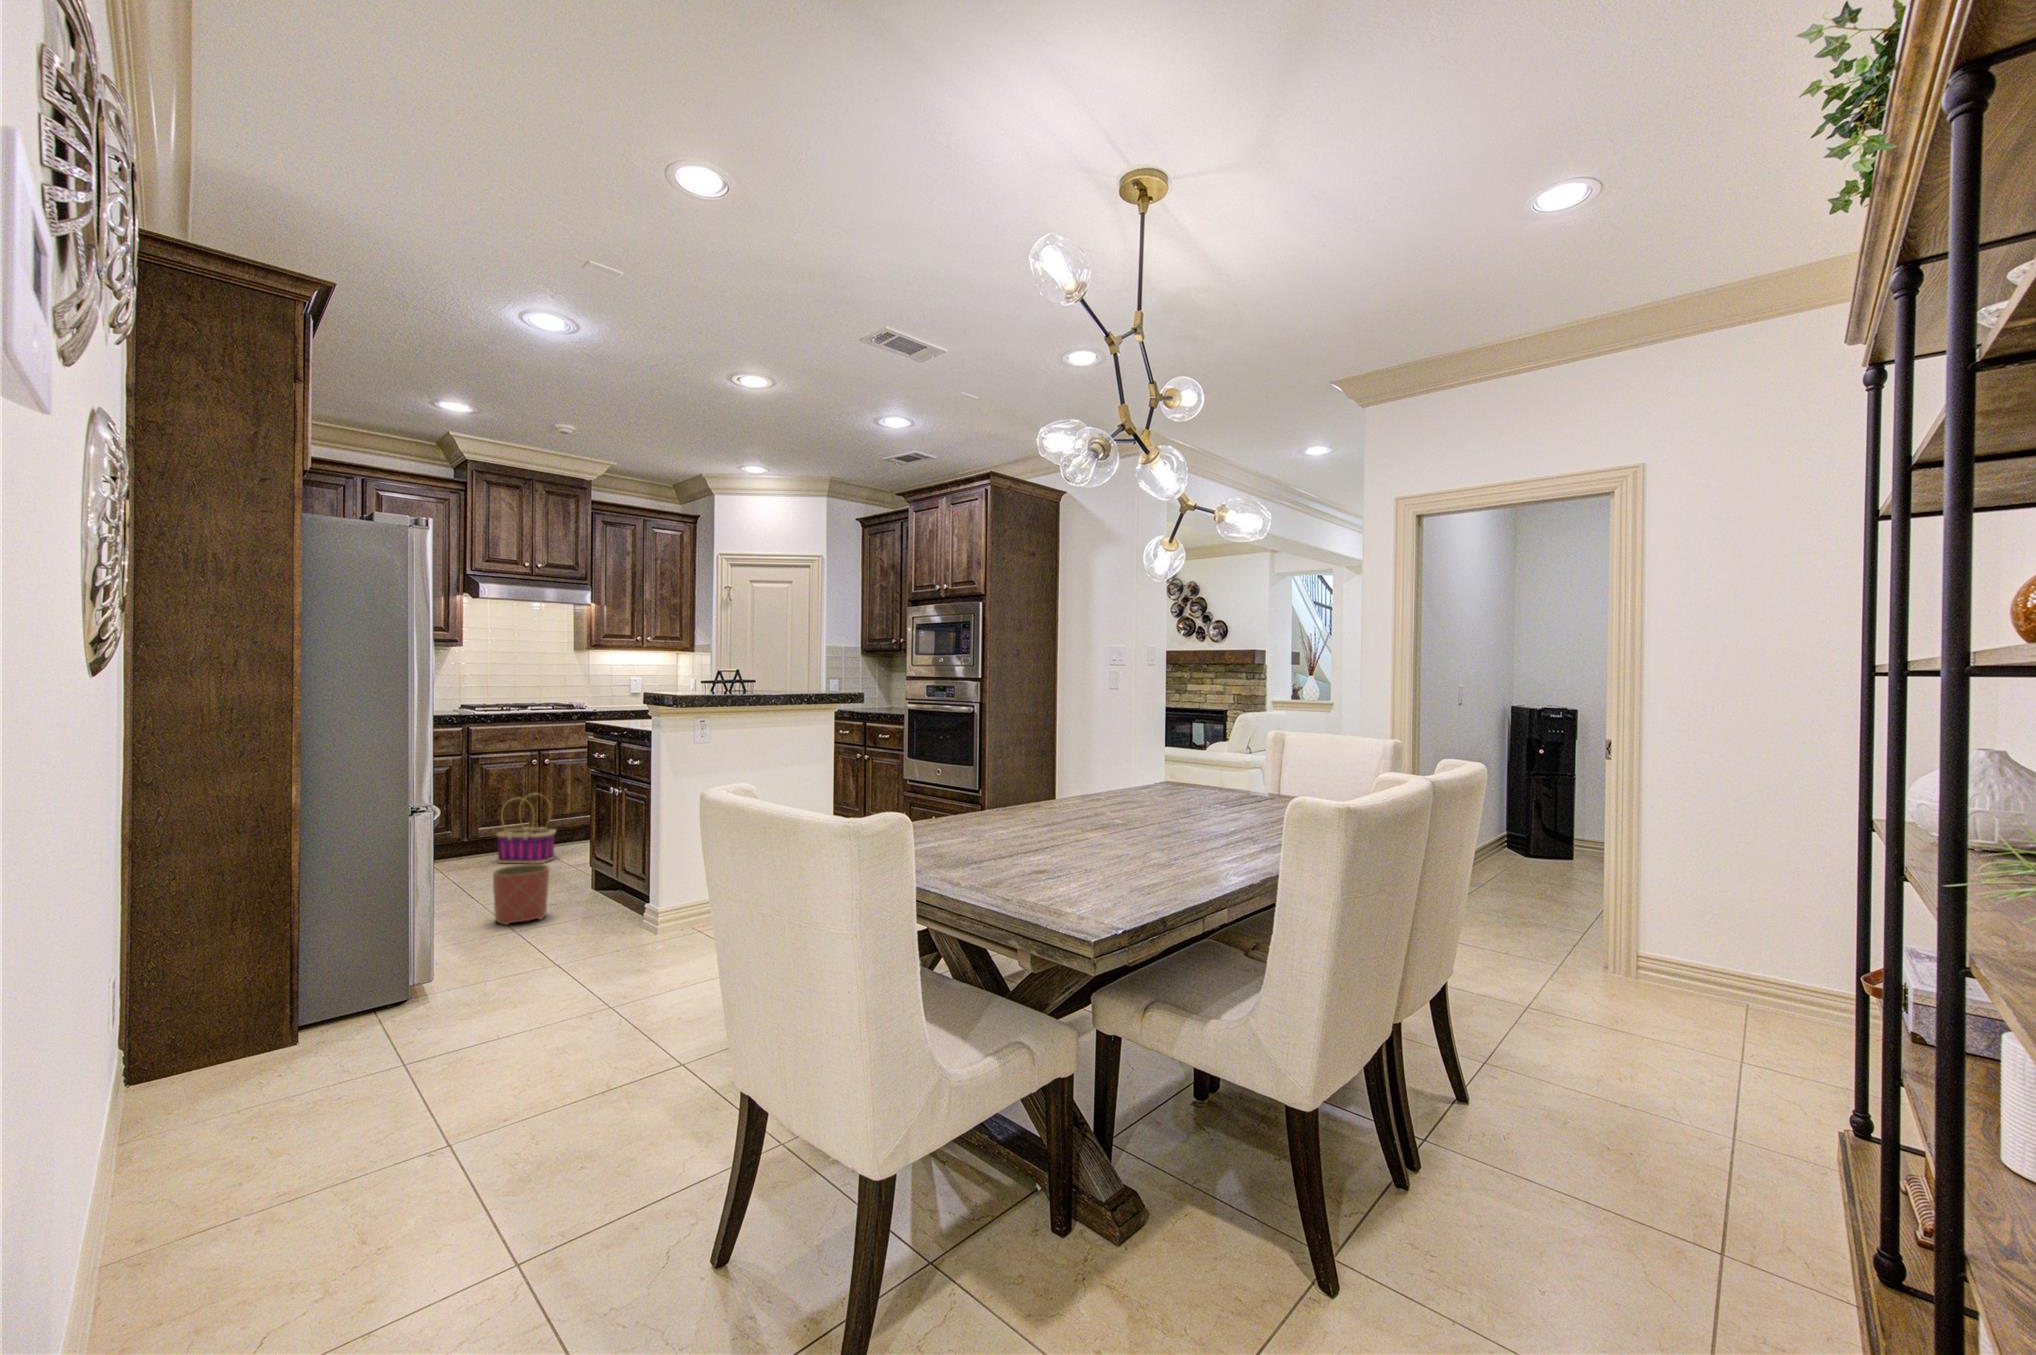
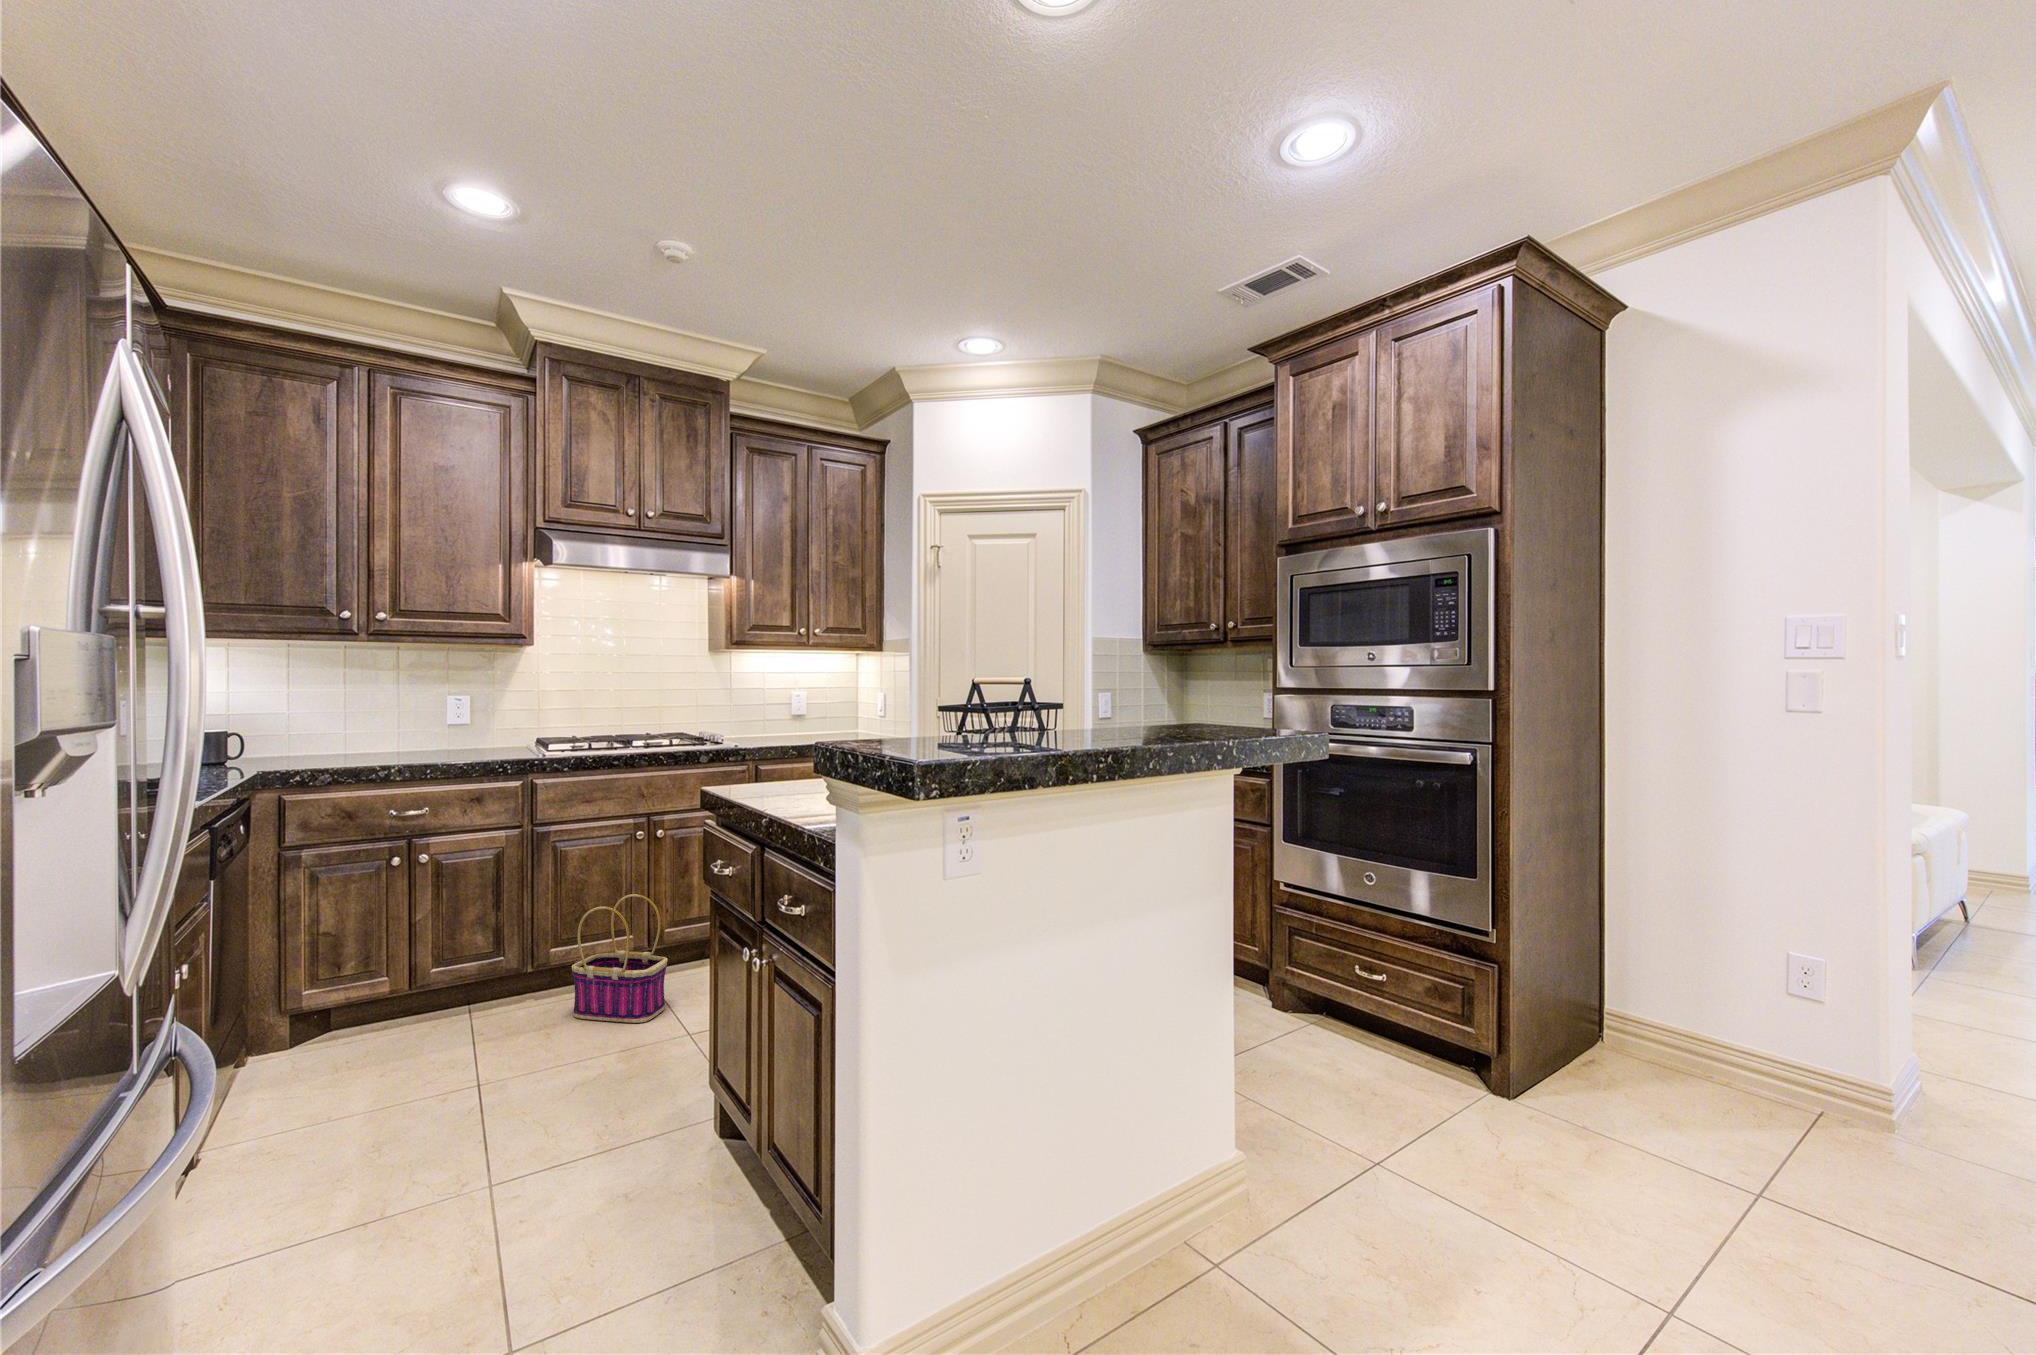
planter: present [493,864,549,925] -> none [485,1110,608,1280]

